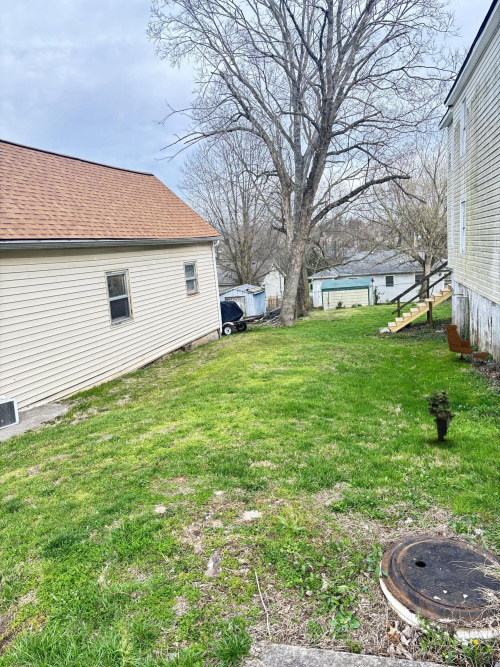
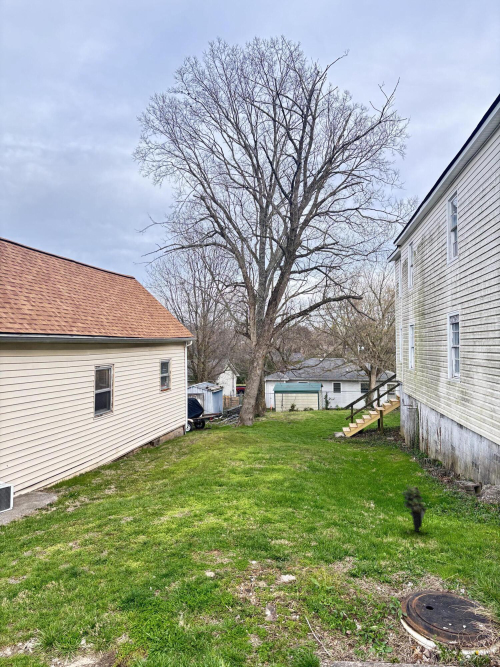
lounge chair: present [446,325,488,365] -> none [400,431,442,470]

